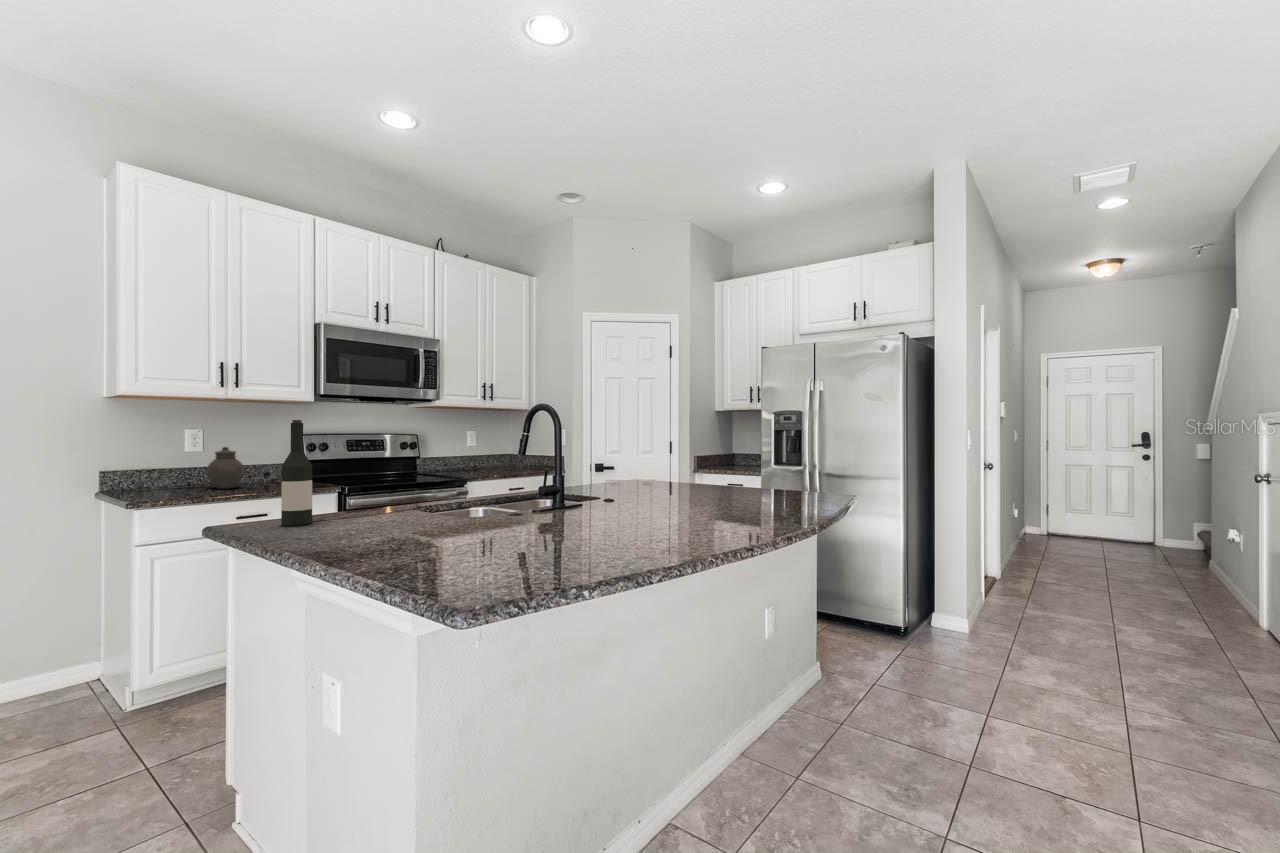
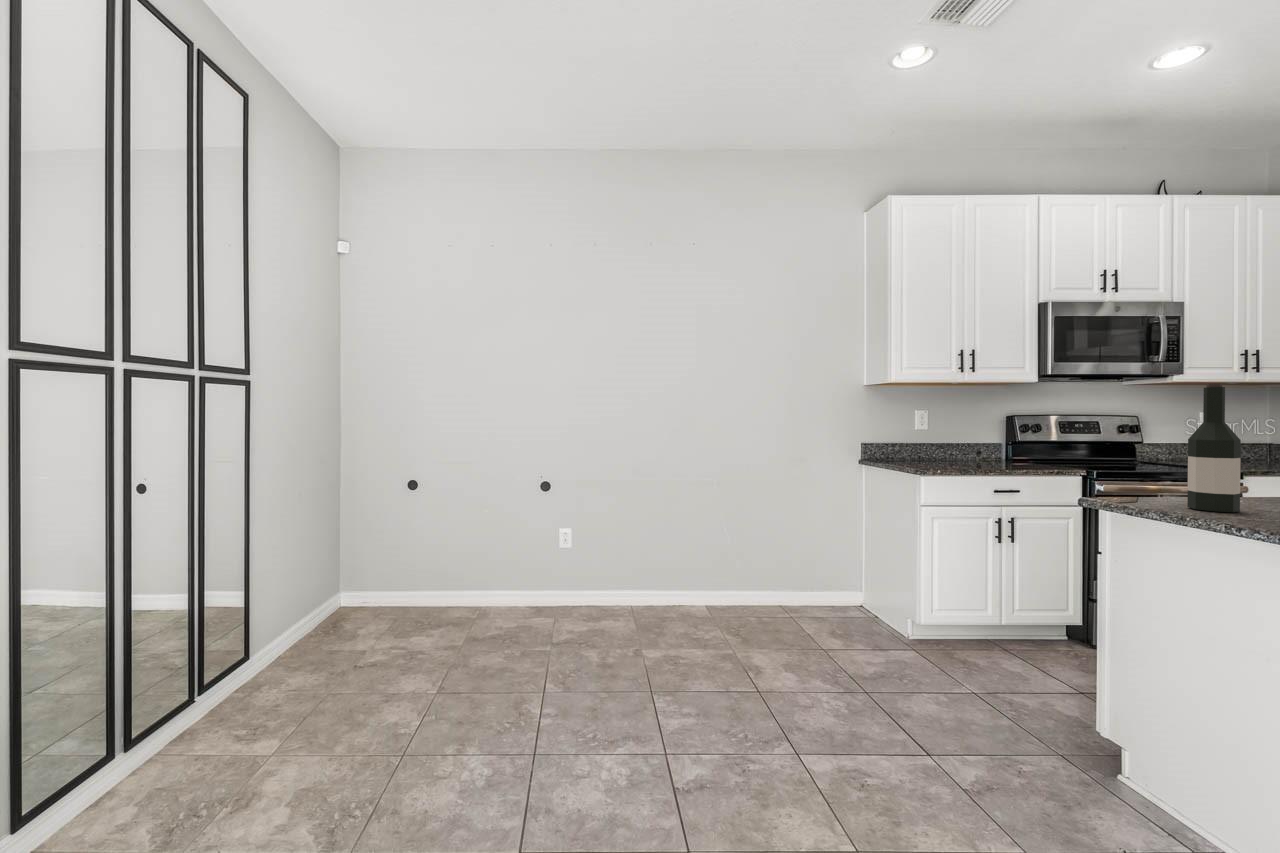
jar: present [207,447,244,489] -> none [942,426,974,464]

